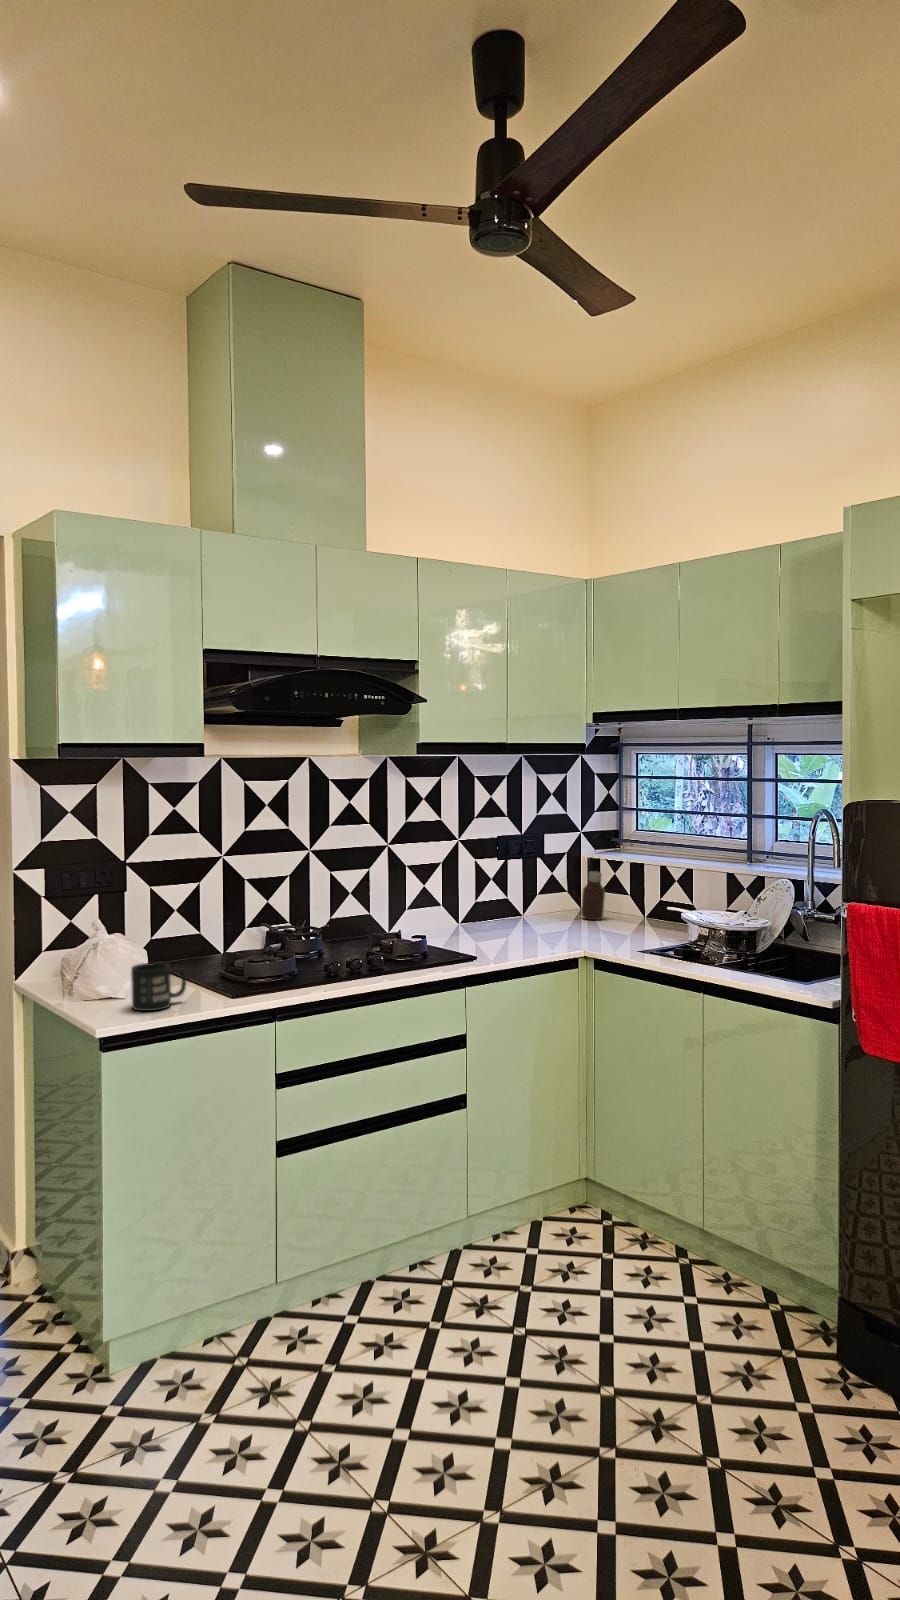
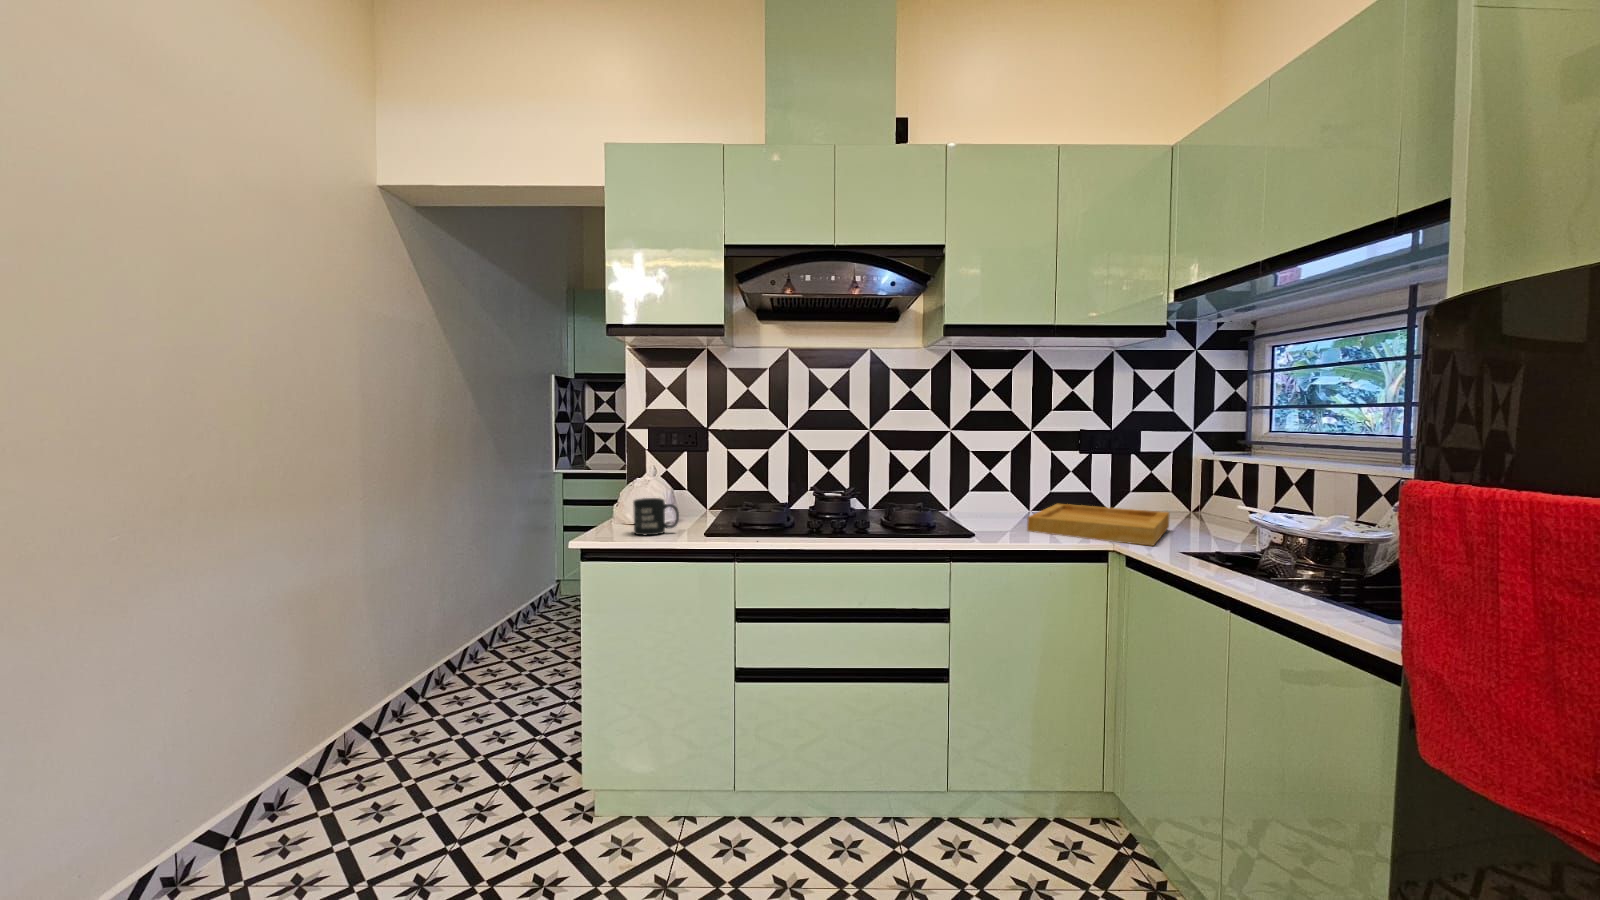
bottle: present [581,871,605,920] -> none [1180,471,1210,523]
tray: none [492,914,610,949] -> present [1027,504,1170,546]

